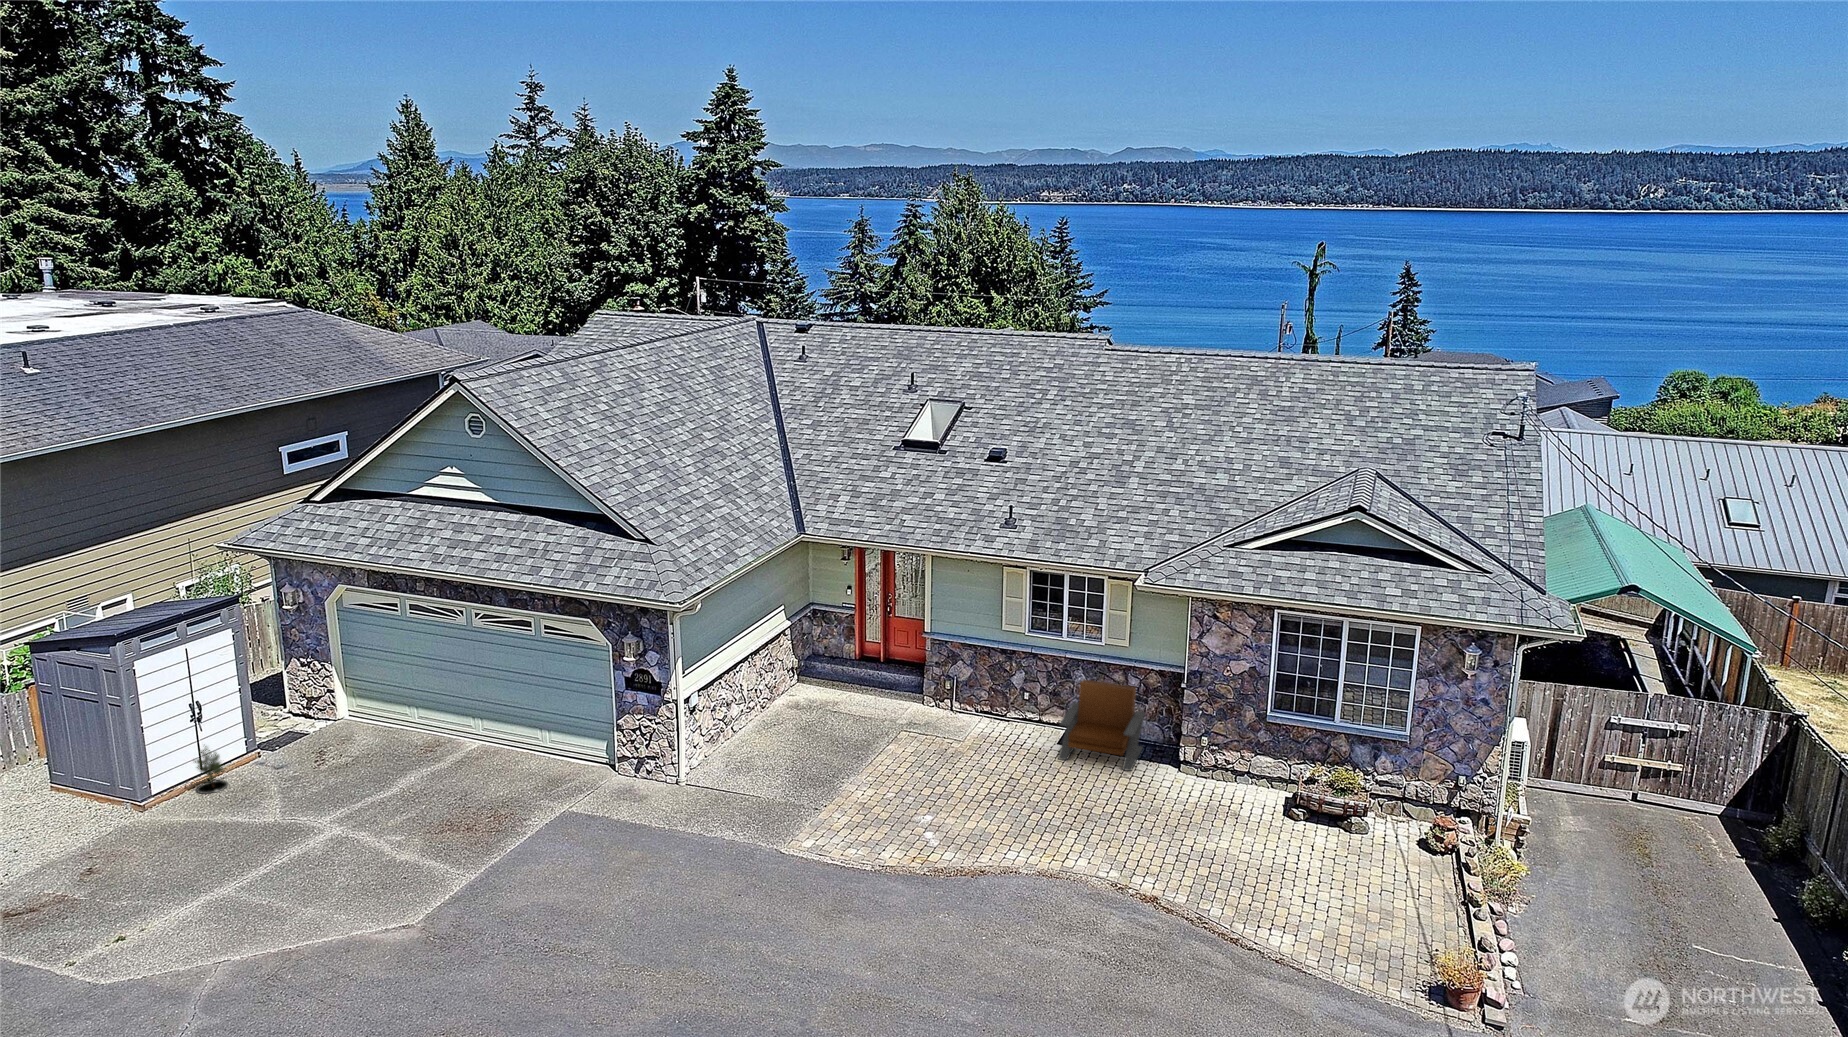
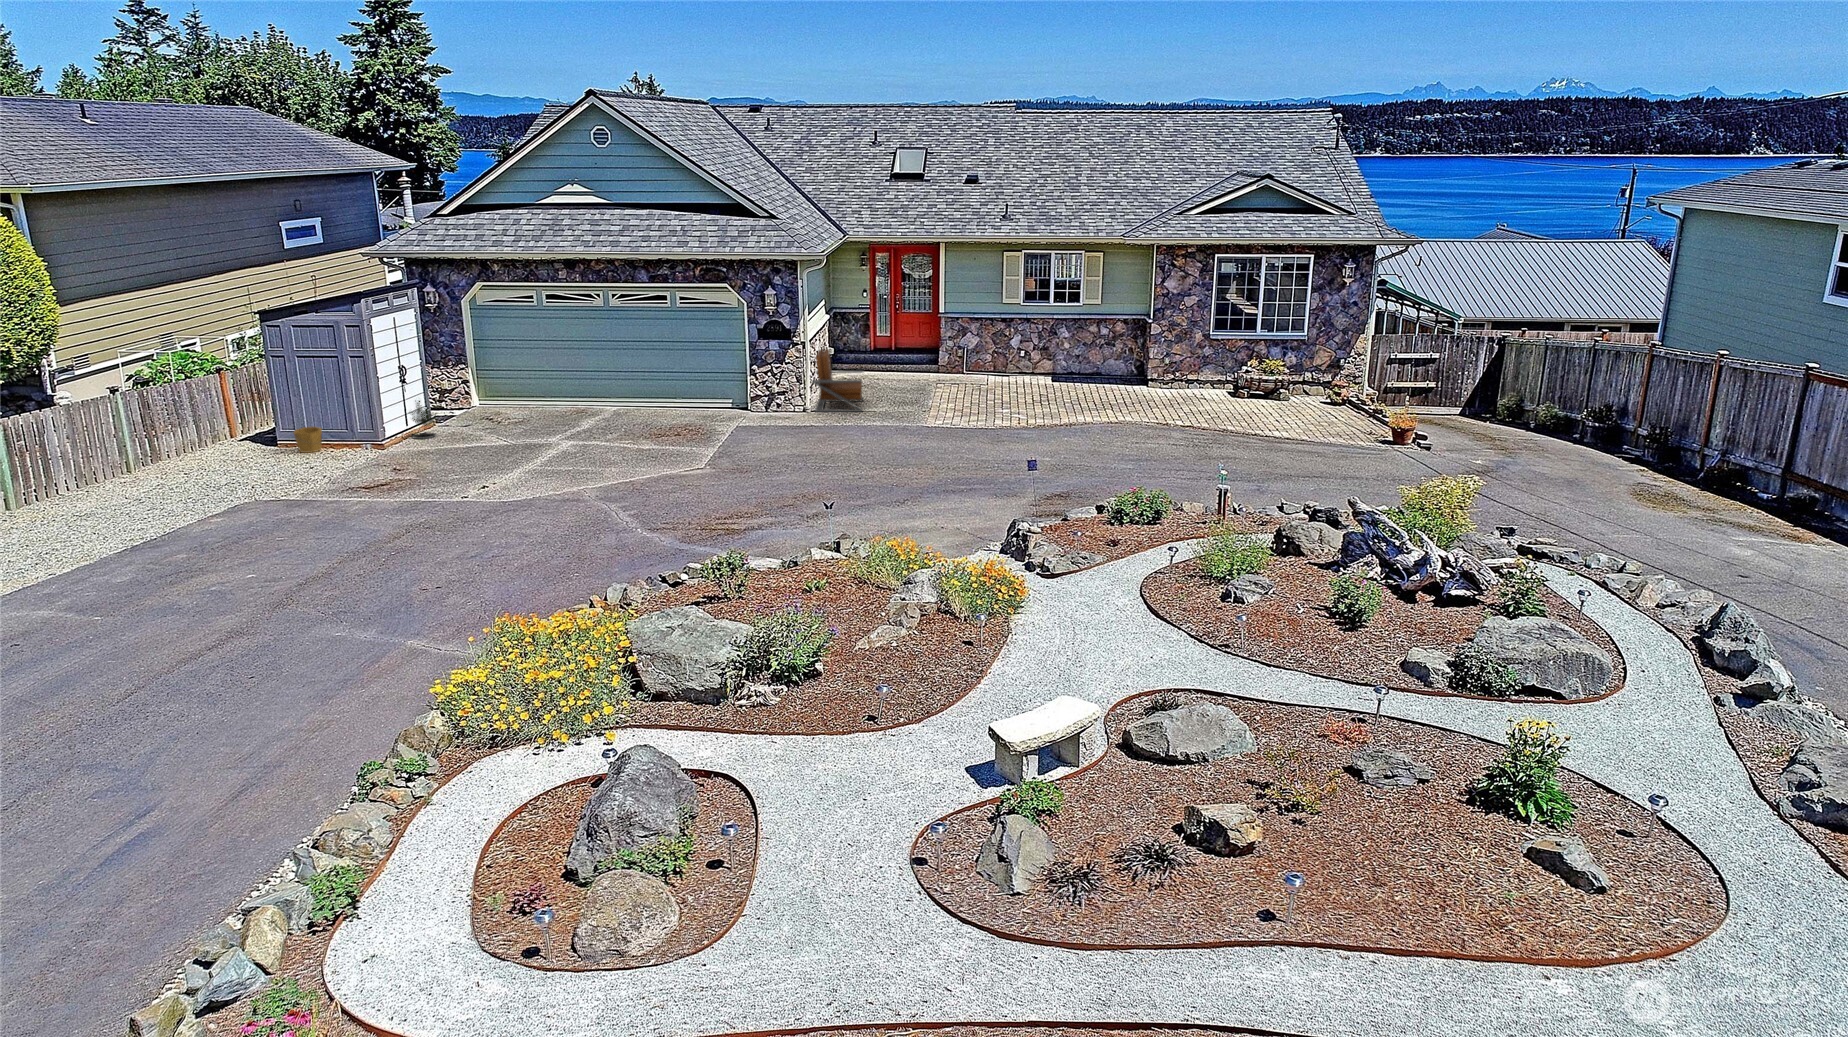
lounge chair: present [1058,679,1145,771] -> present [812,349,864,412]
bucket: none [45,775,88,810] -> present [294,427,322,453]

